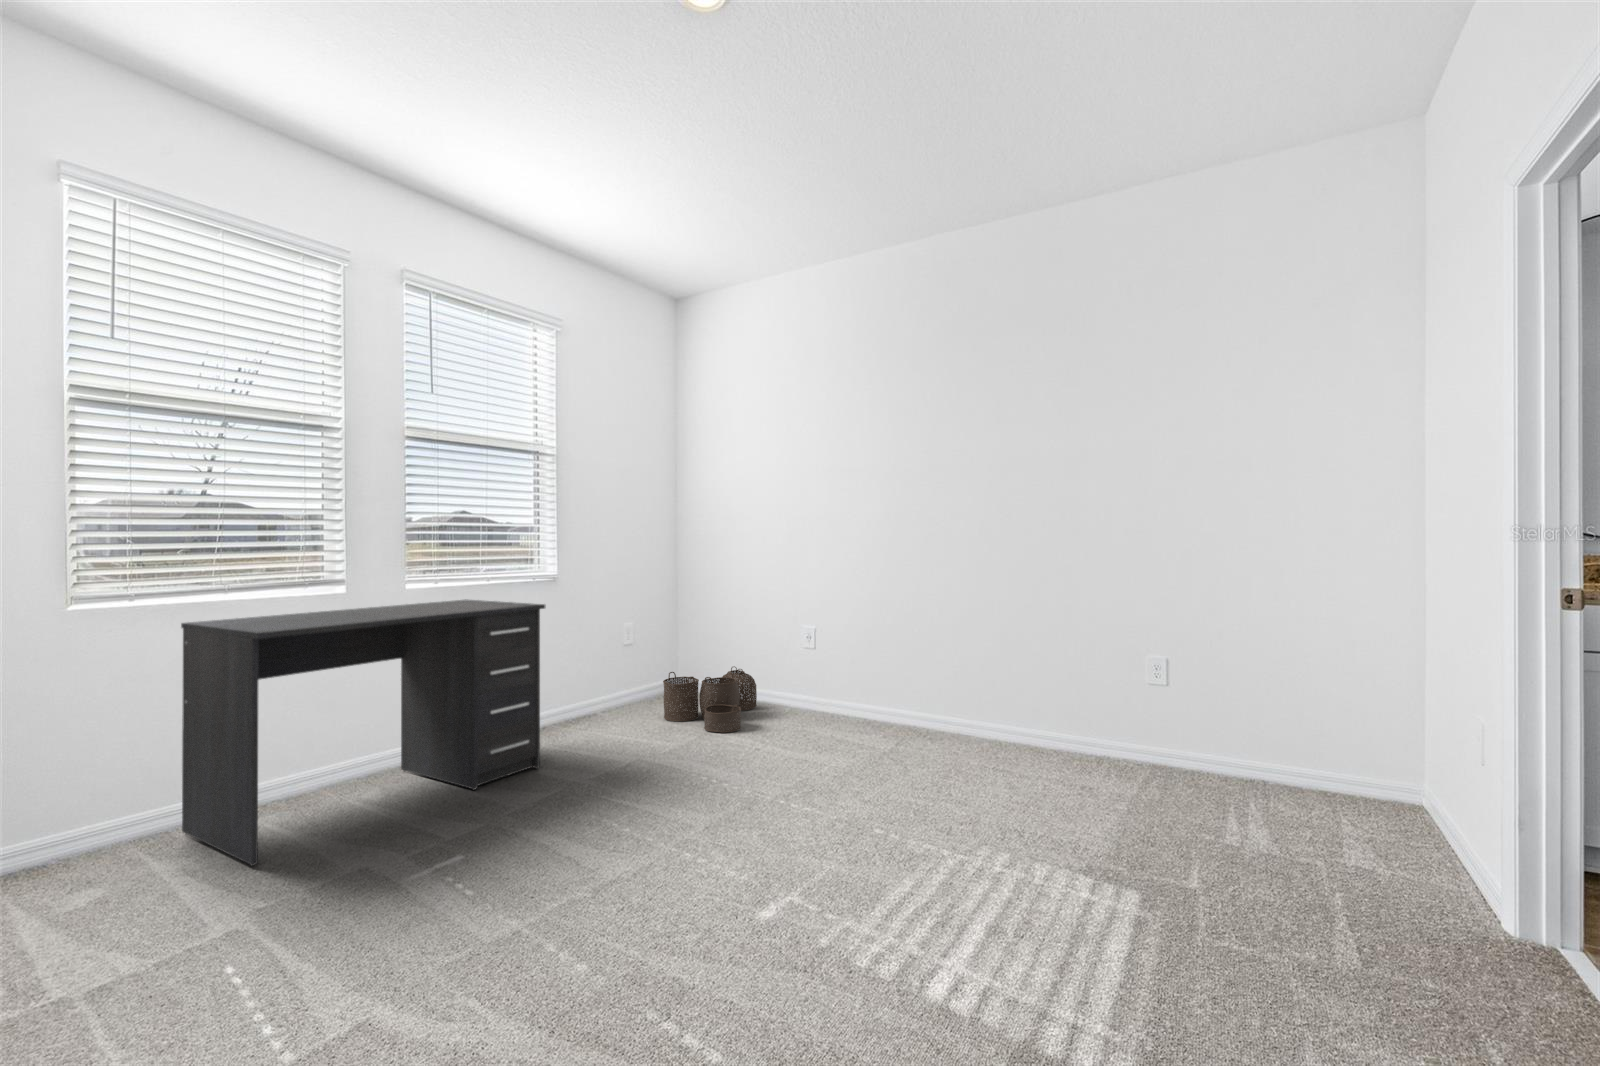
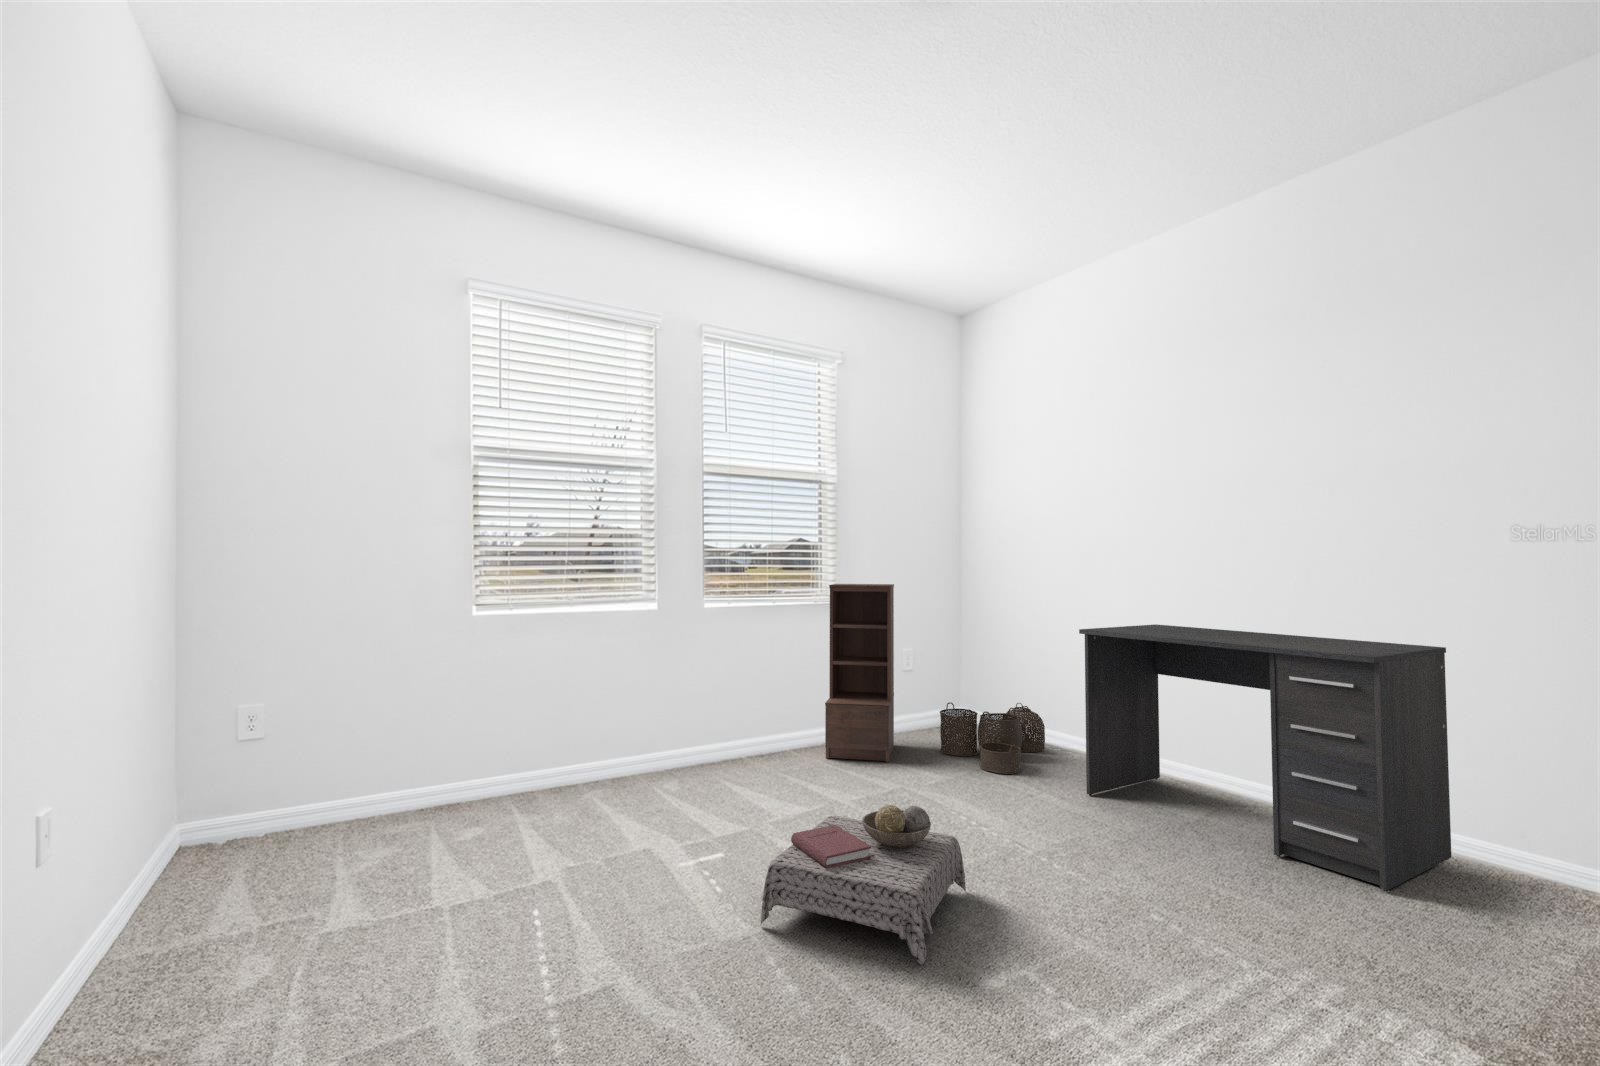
bookshelf: none [548,559,617,740] -> present [825,584,894,762]
desk: present [181,599,545,866] -> present [1079,624,1451,892]
ottoman: none [527,770,722,916] -> present [761,805,966,965]

